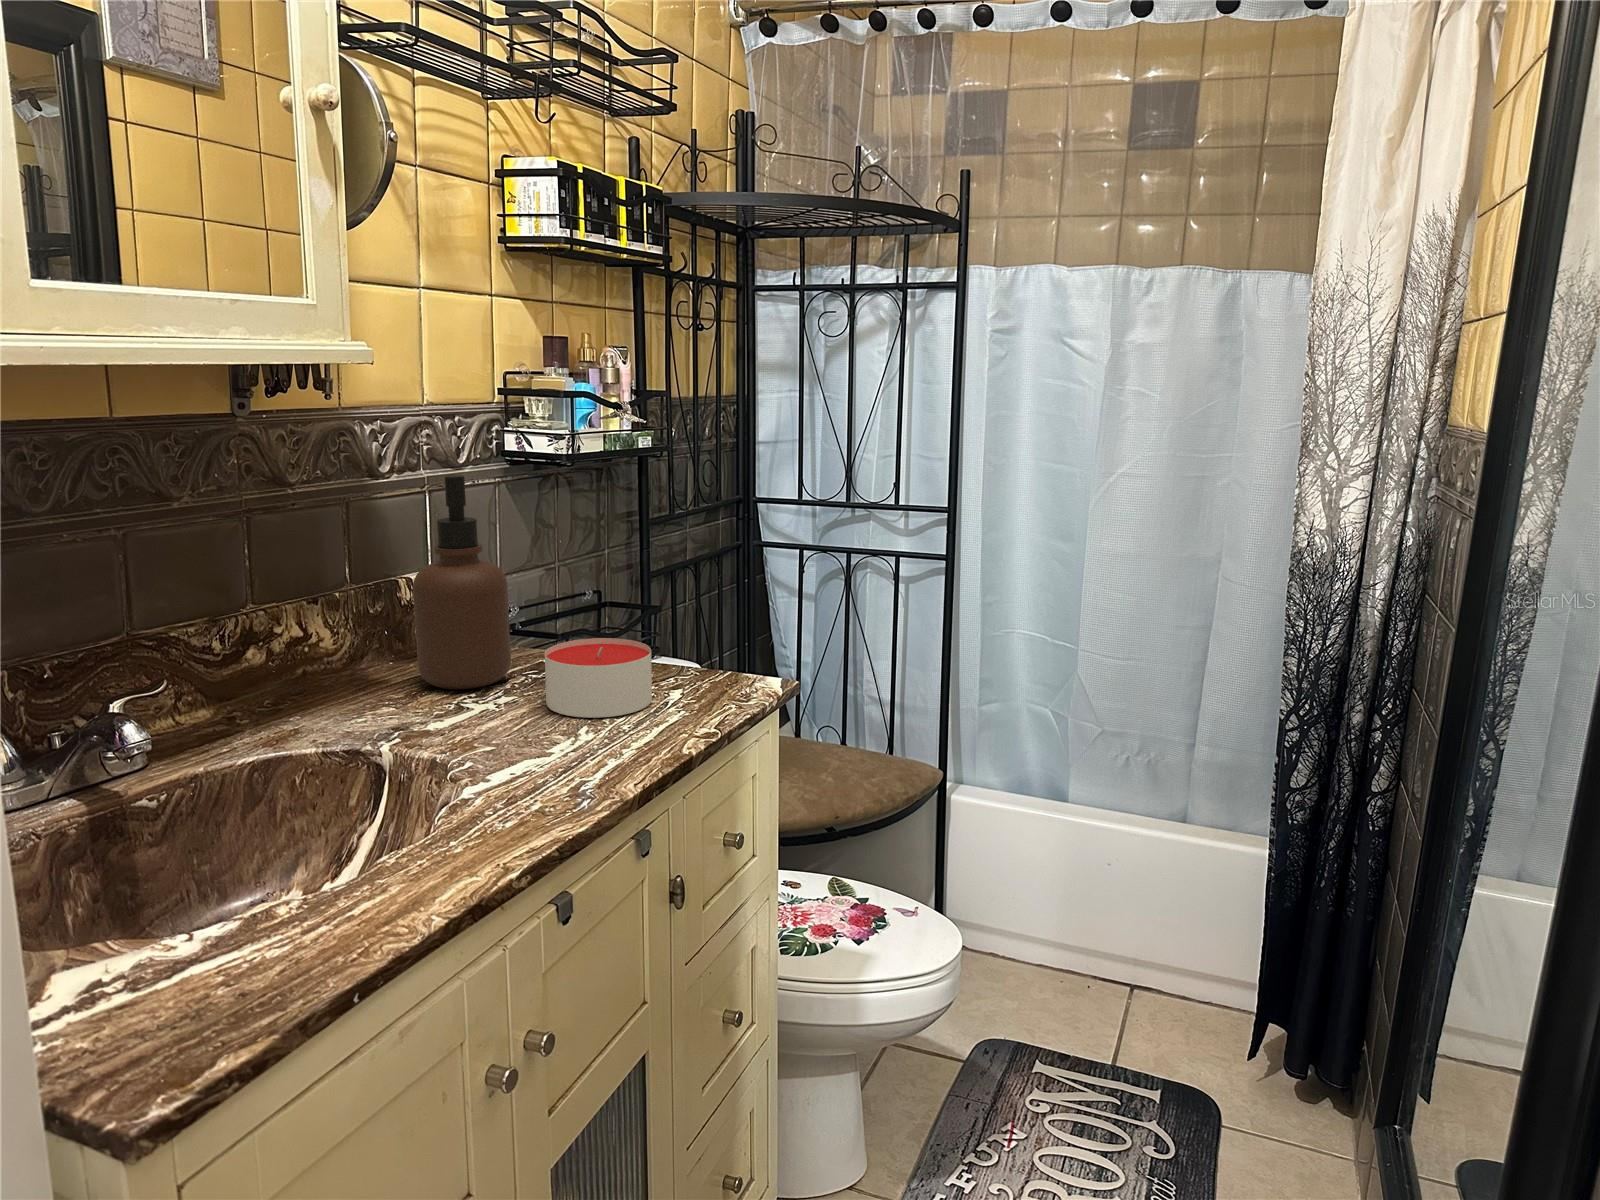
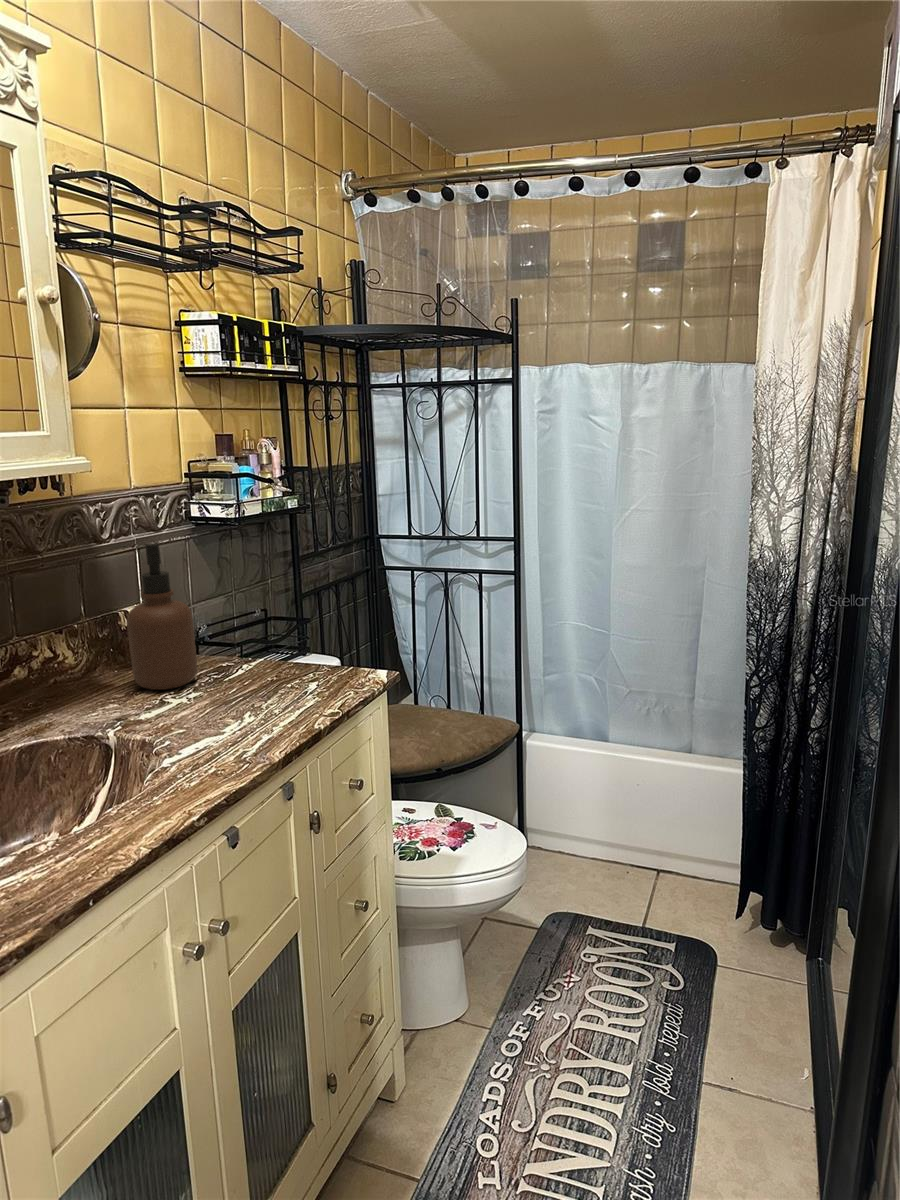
candle: present [545,638,652,718] -> none [219,650,294,706]

